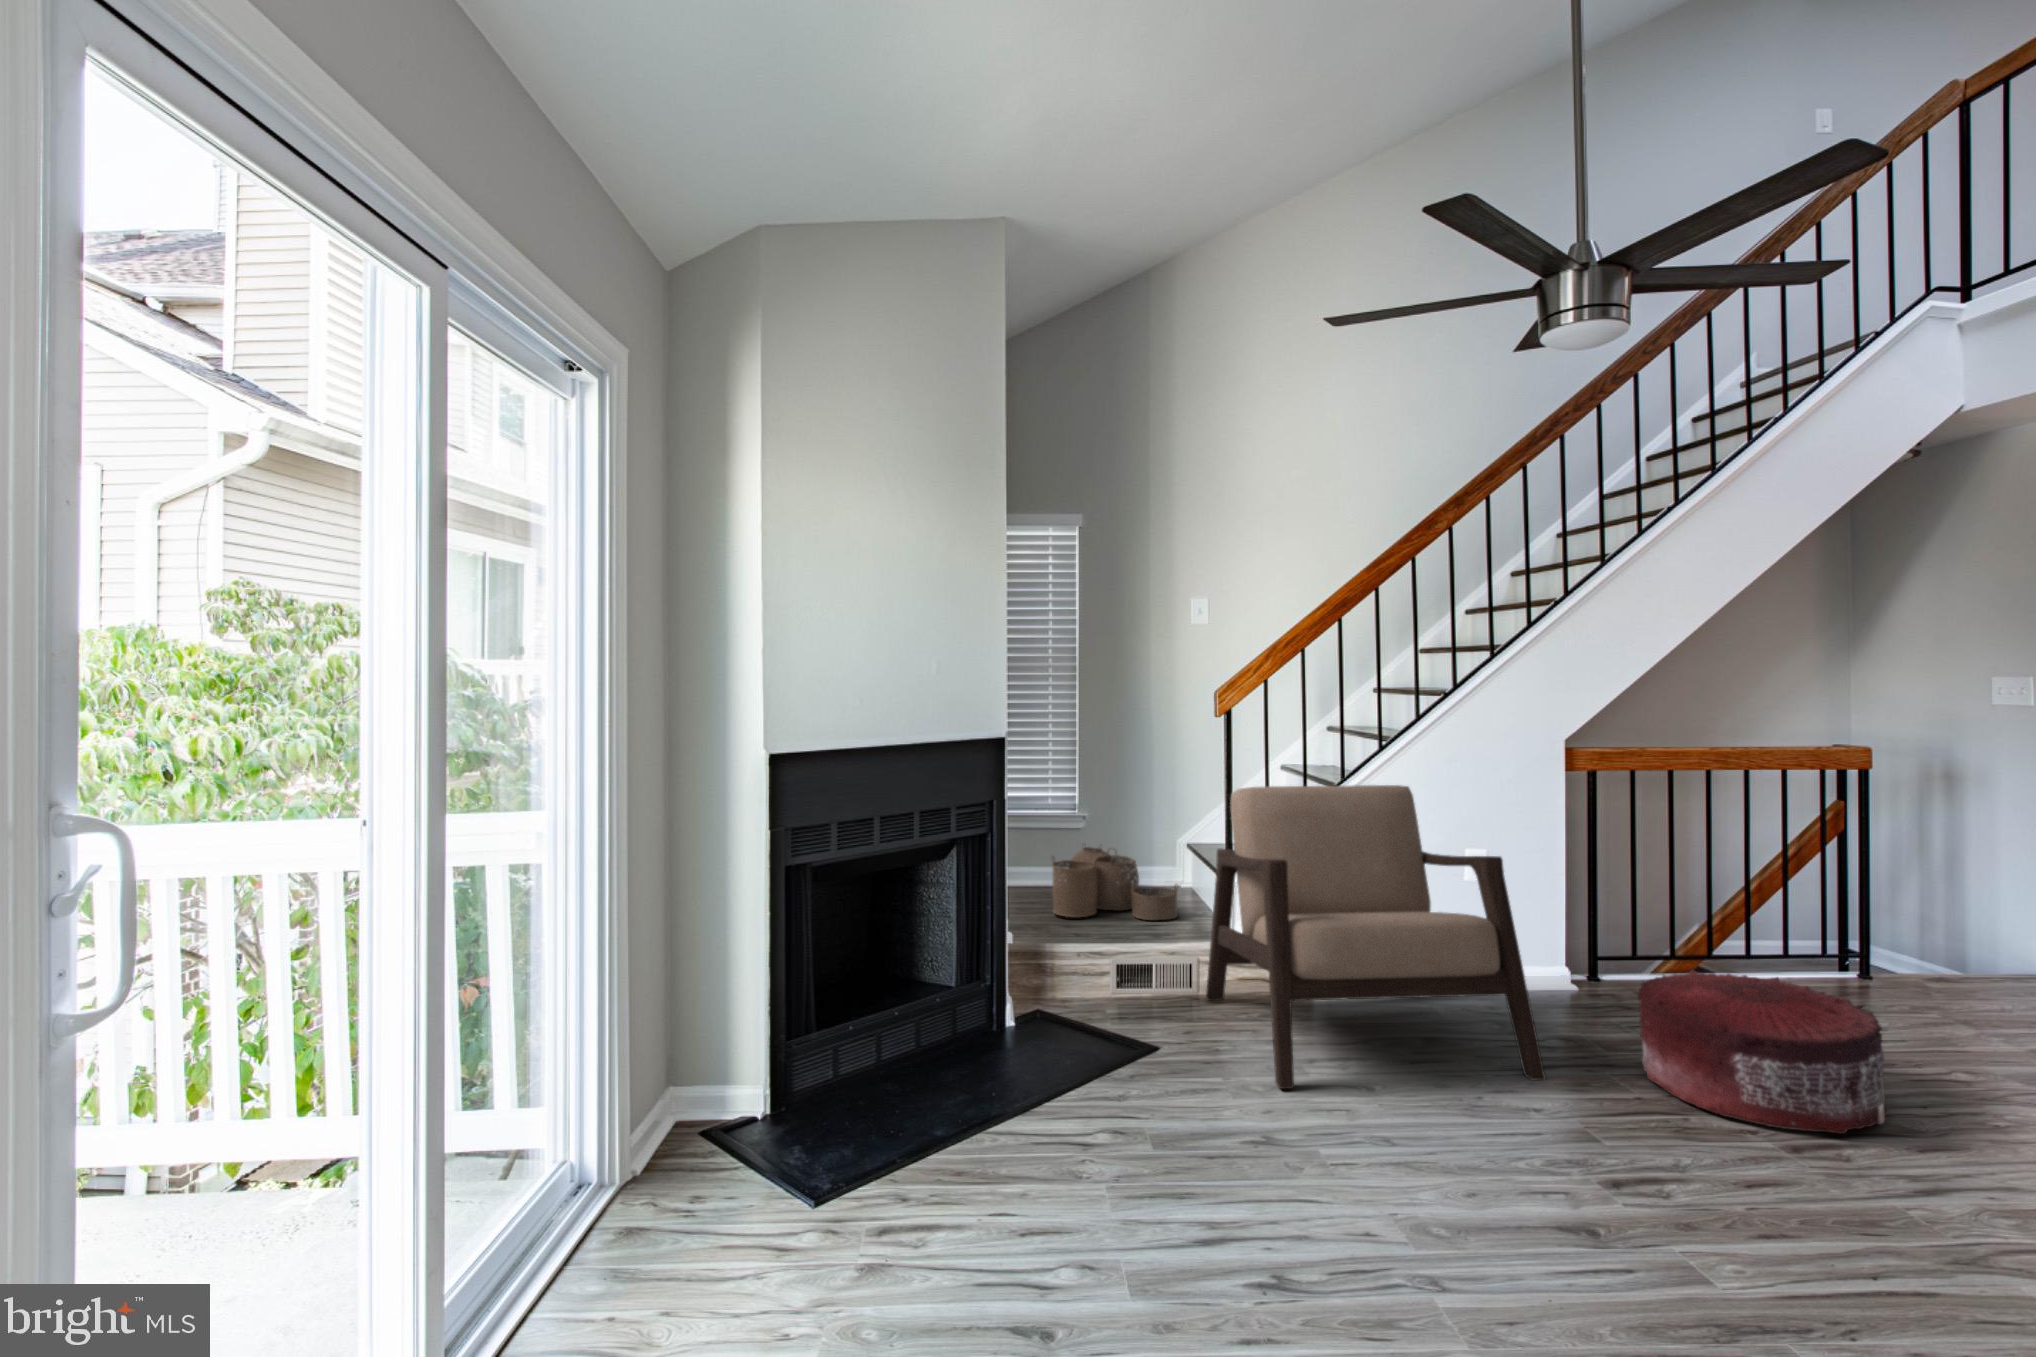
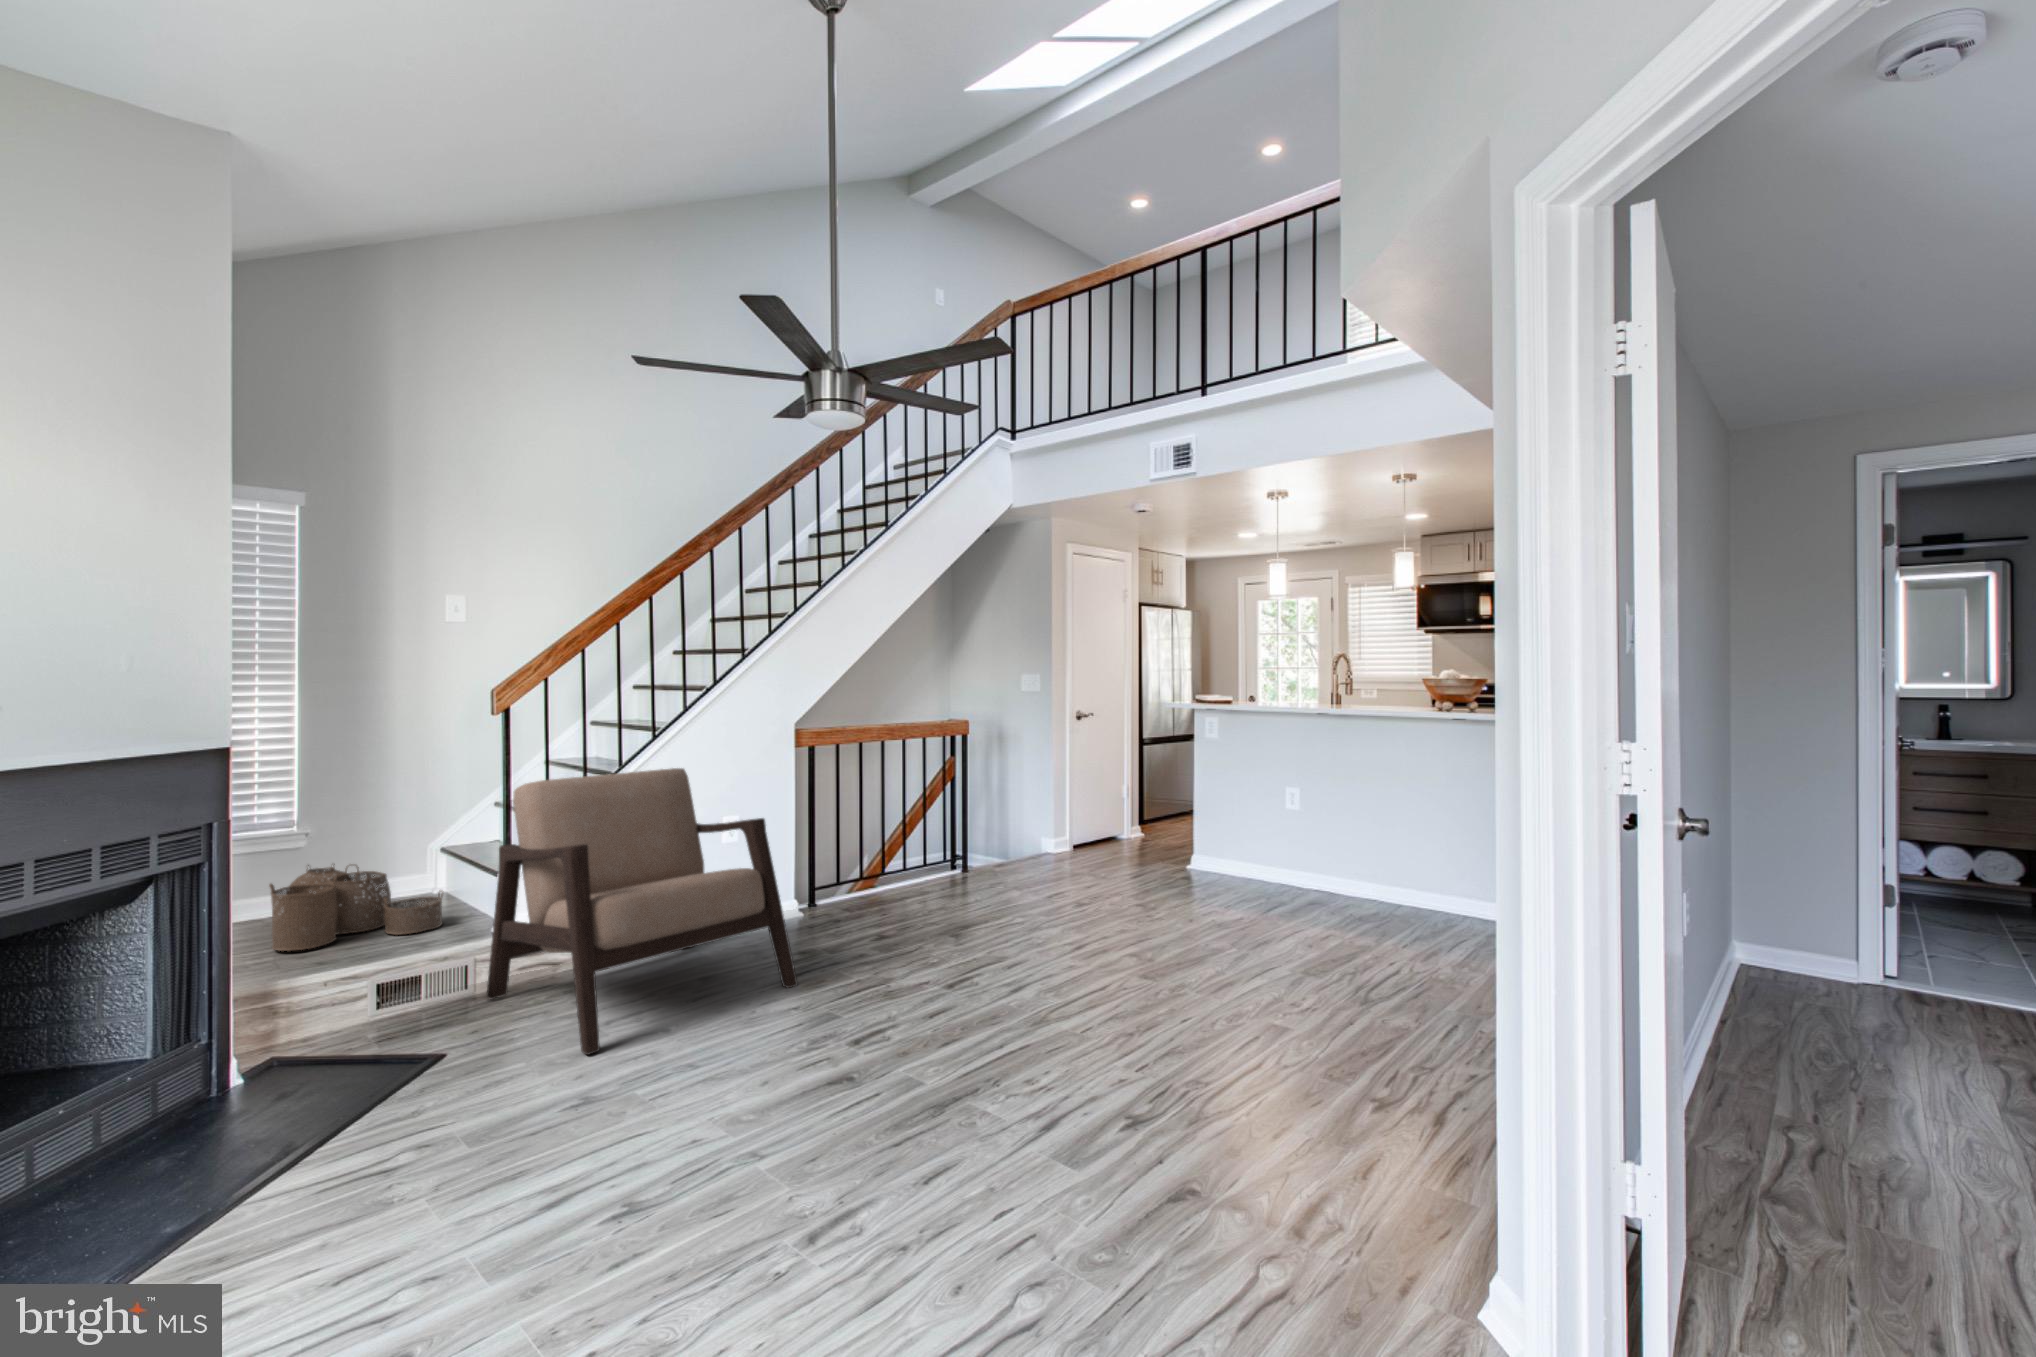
pouf: present [1638,970,1886,1134] -> none [856,877,989,976]

